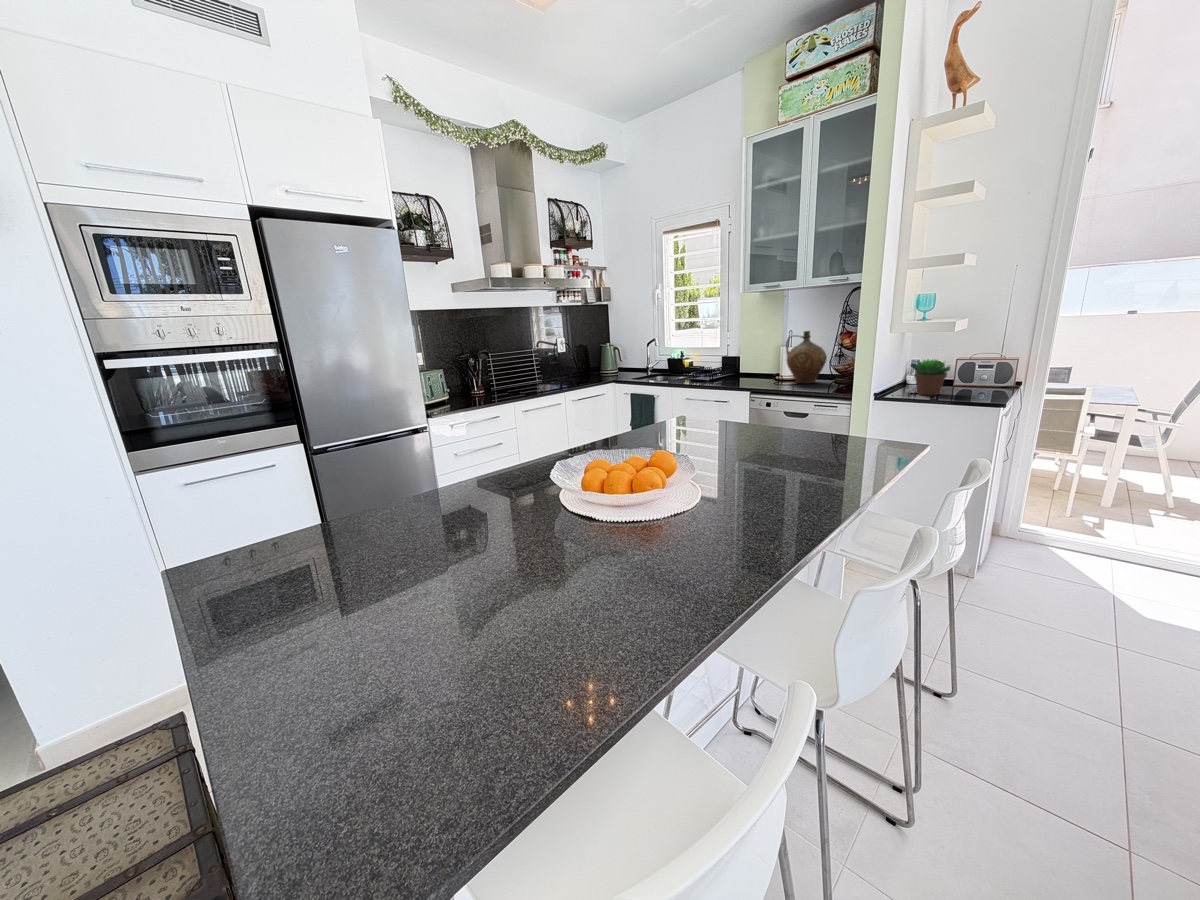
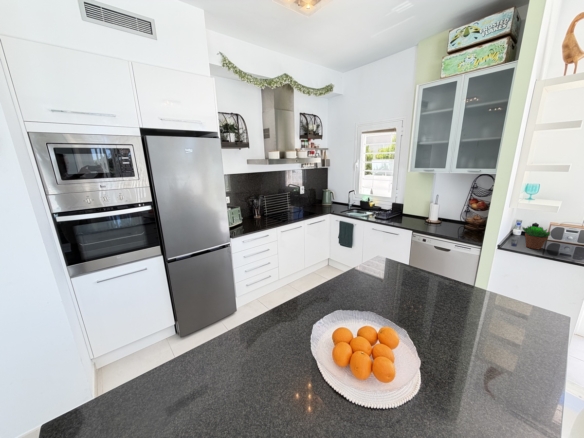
ceramic jug: present [786,331,827,383] -> none [436,198,462,228]

